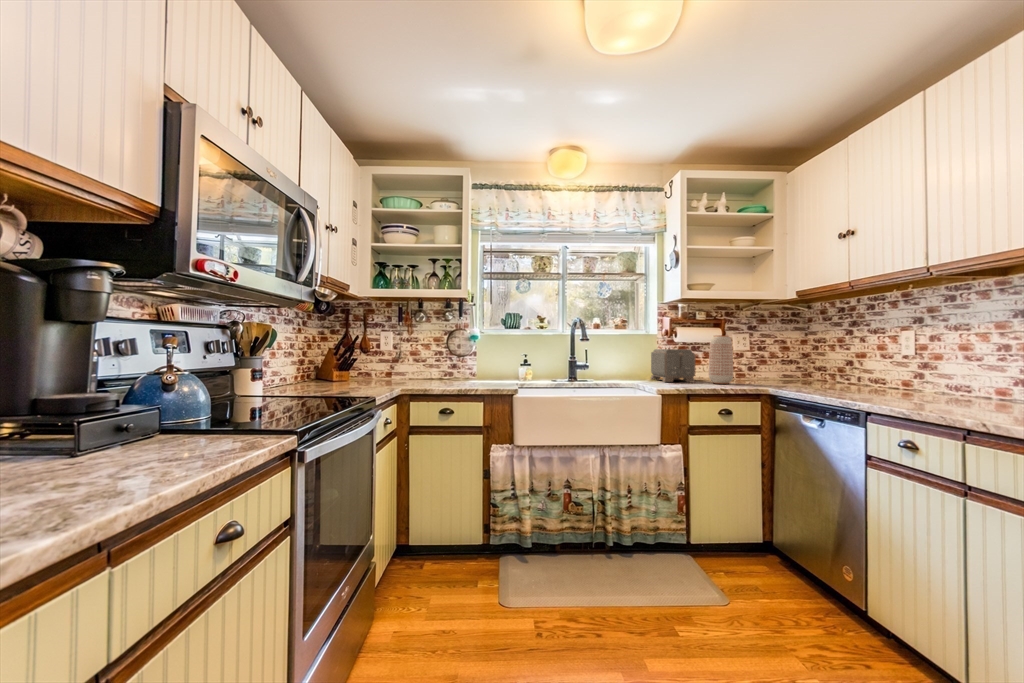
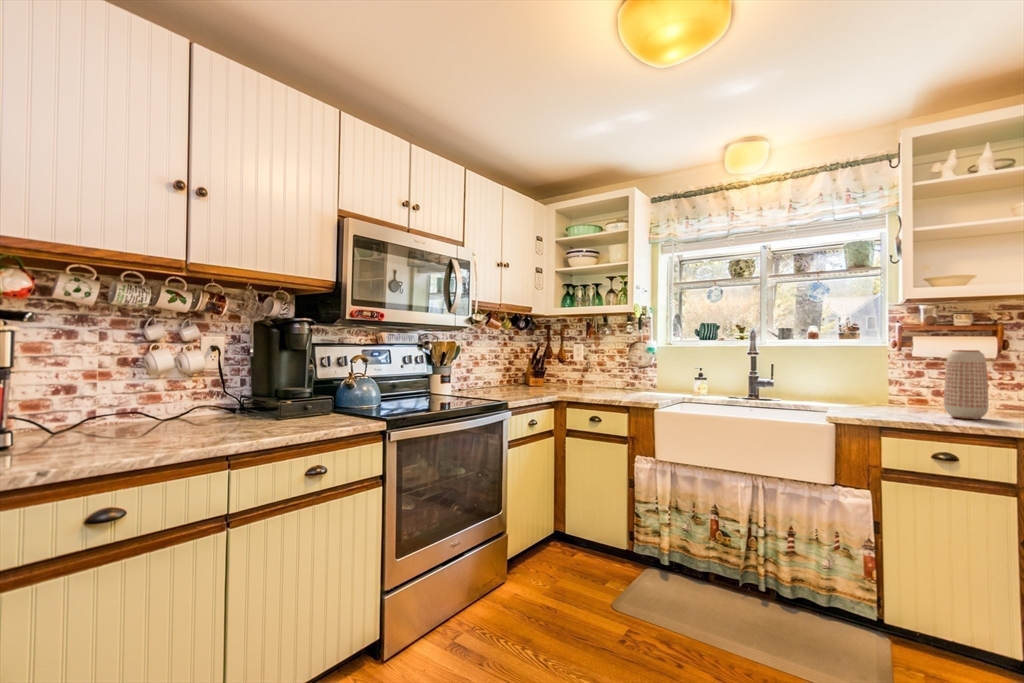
toaster: present [651,349,696,382] -> none [881,365,935,413]

